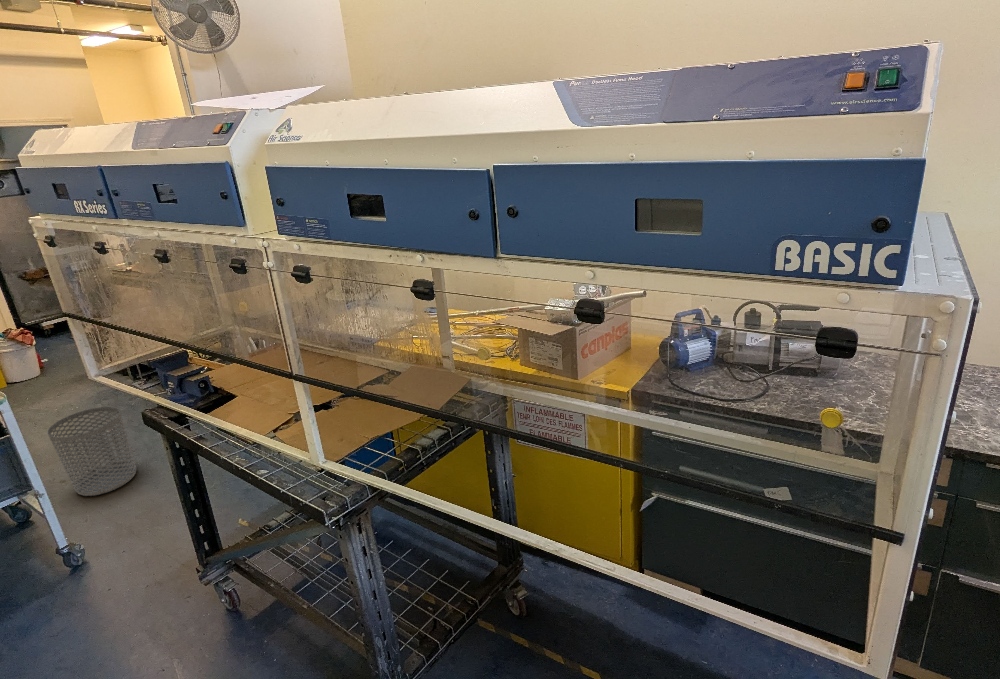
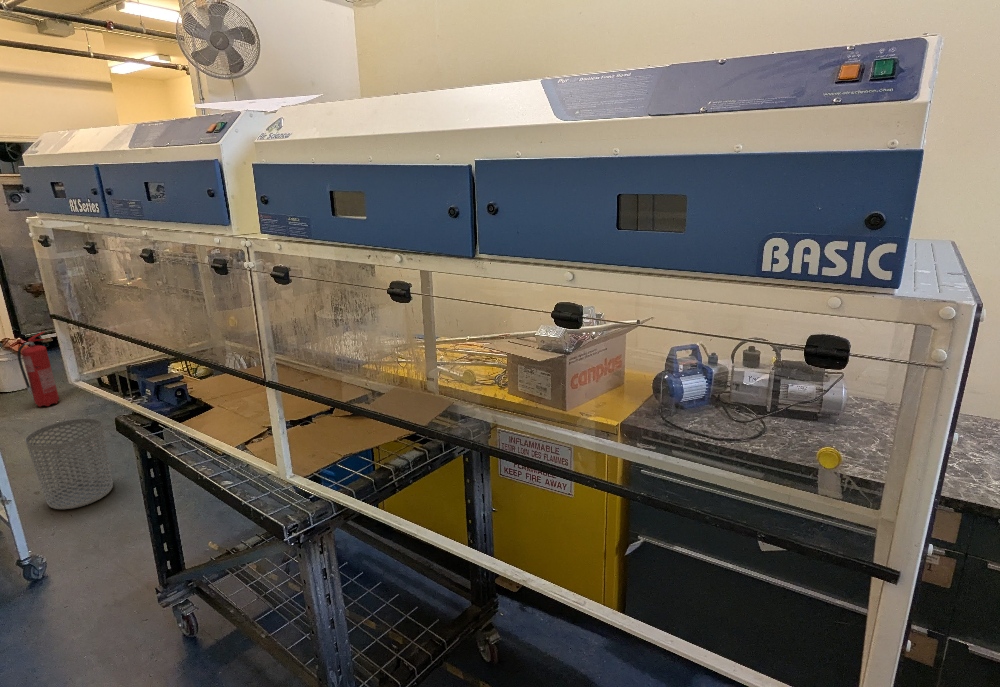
fire extinguisher: none [23,321,69,396] -> present [17,332,59,407]

